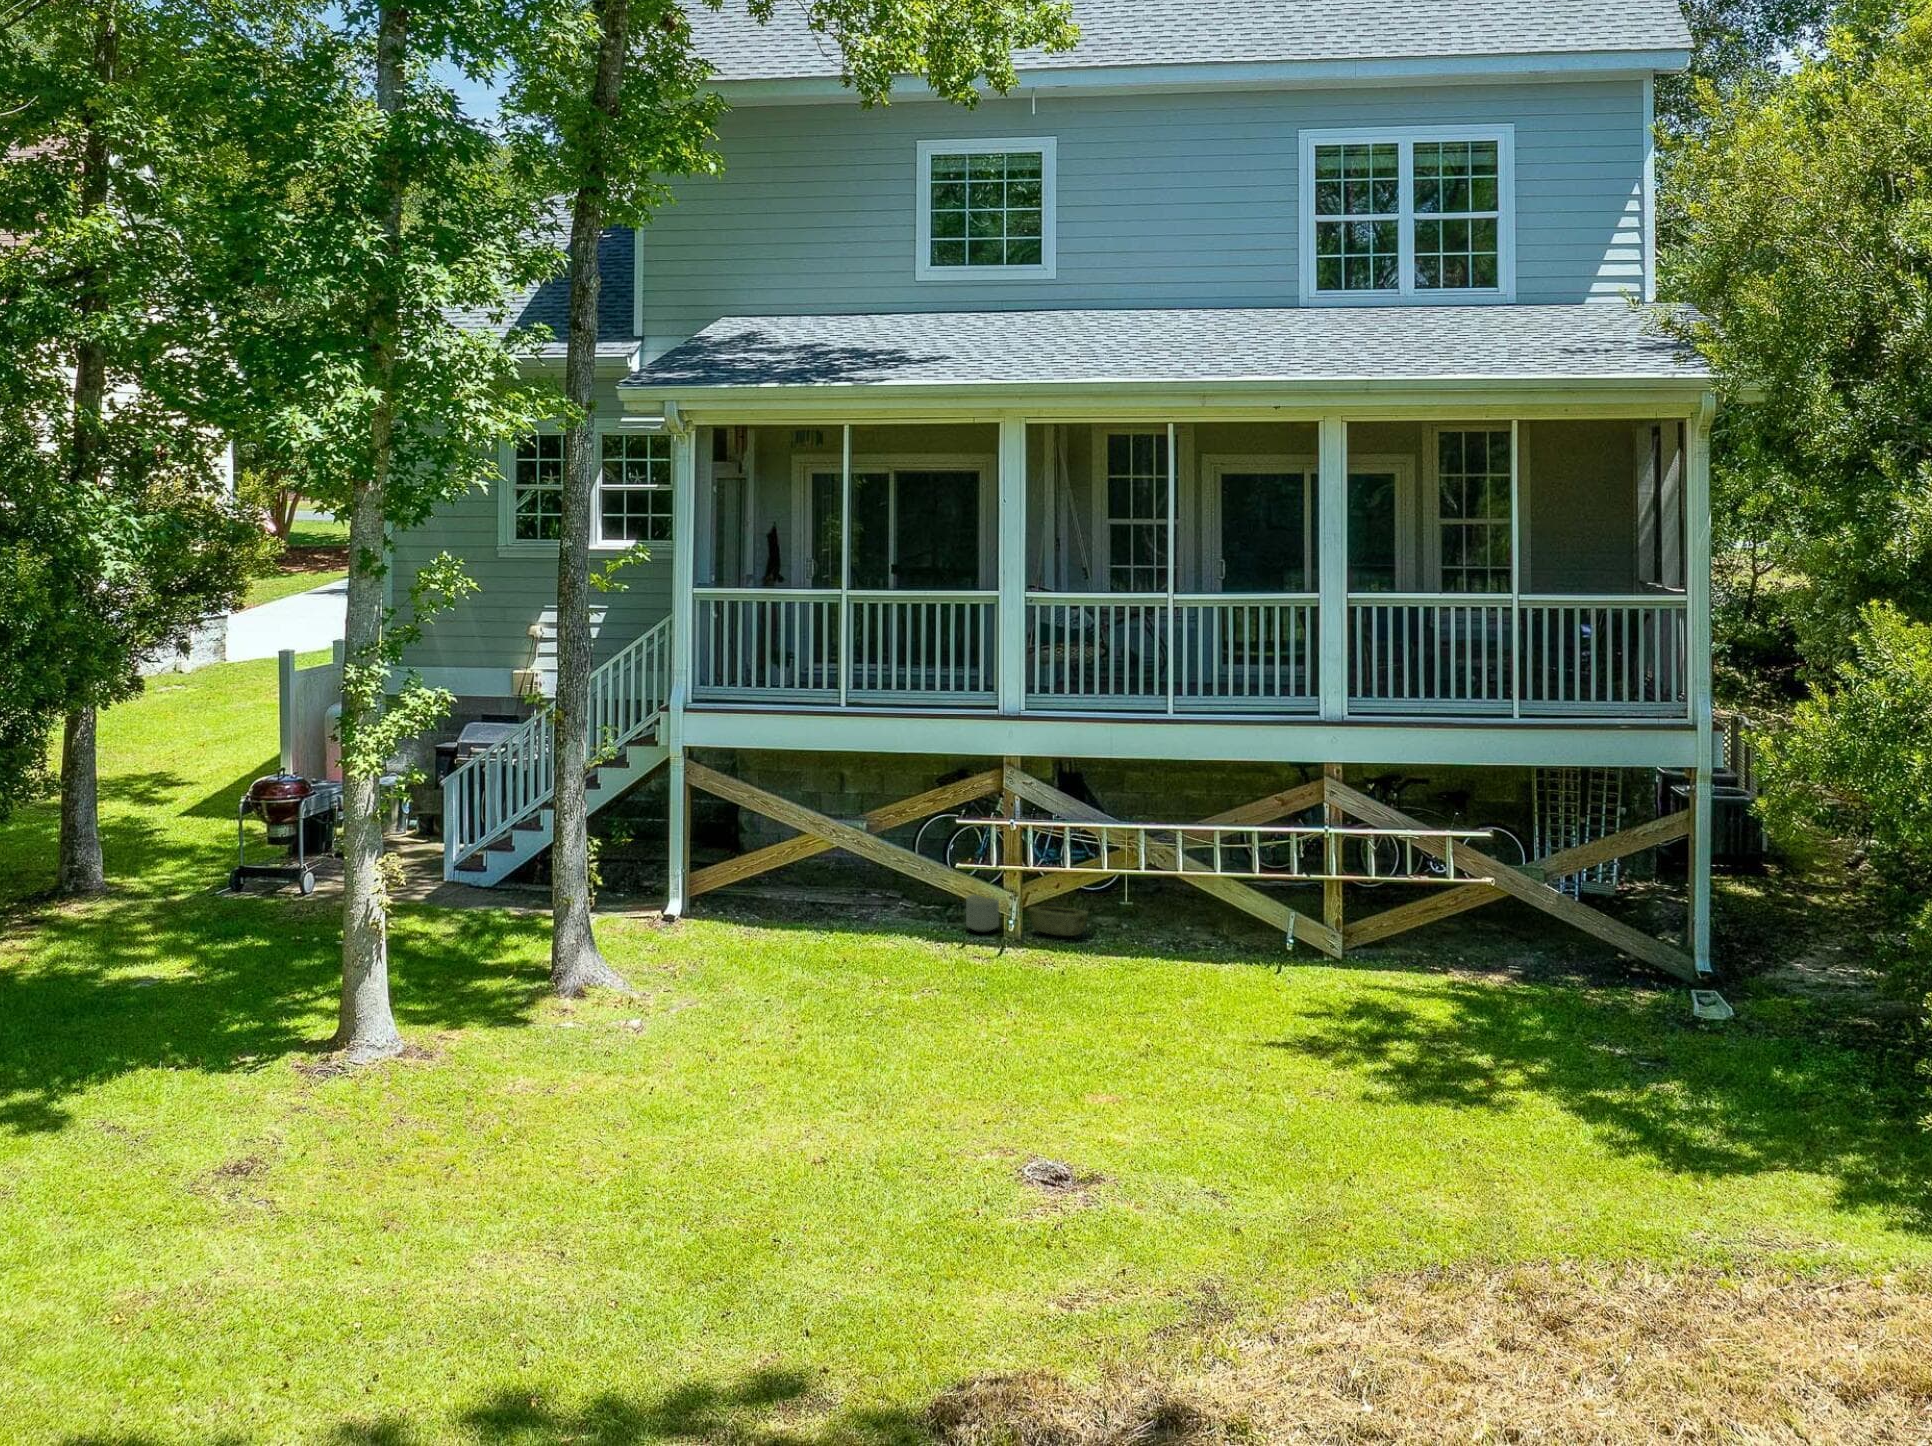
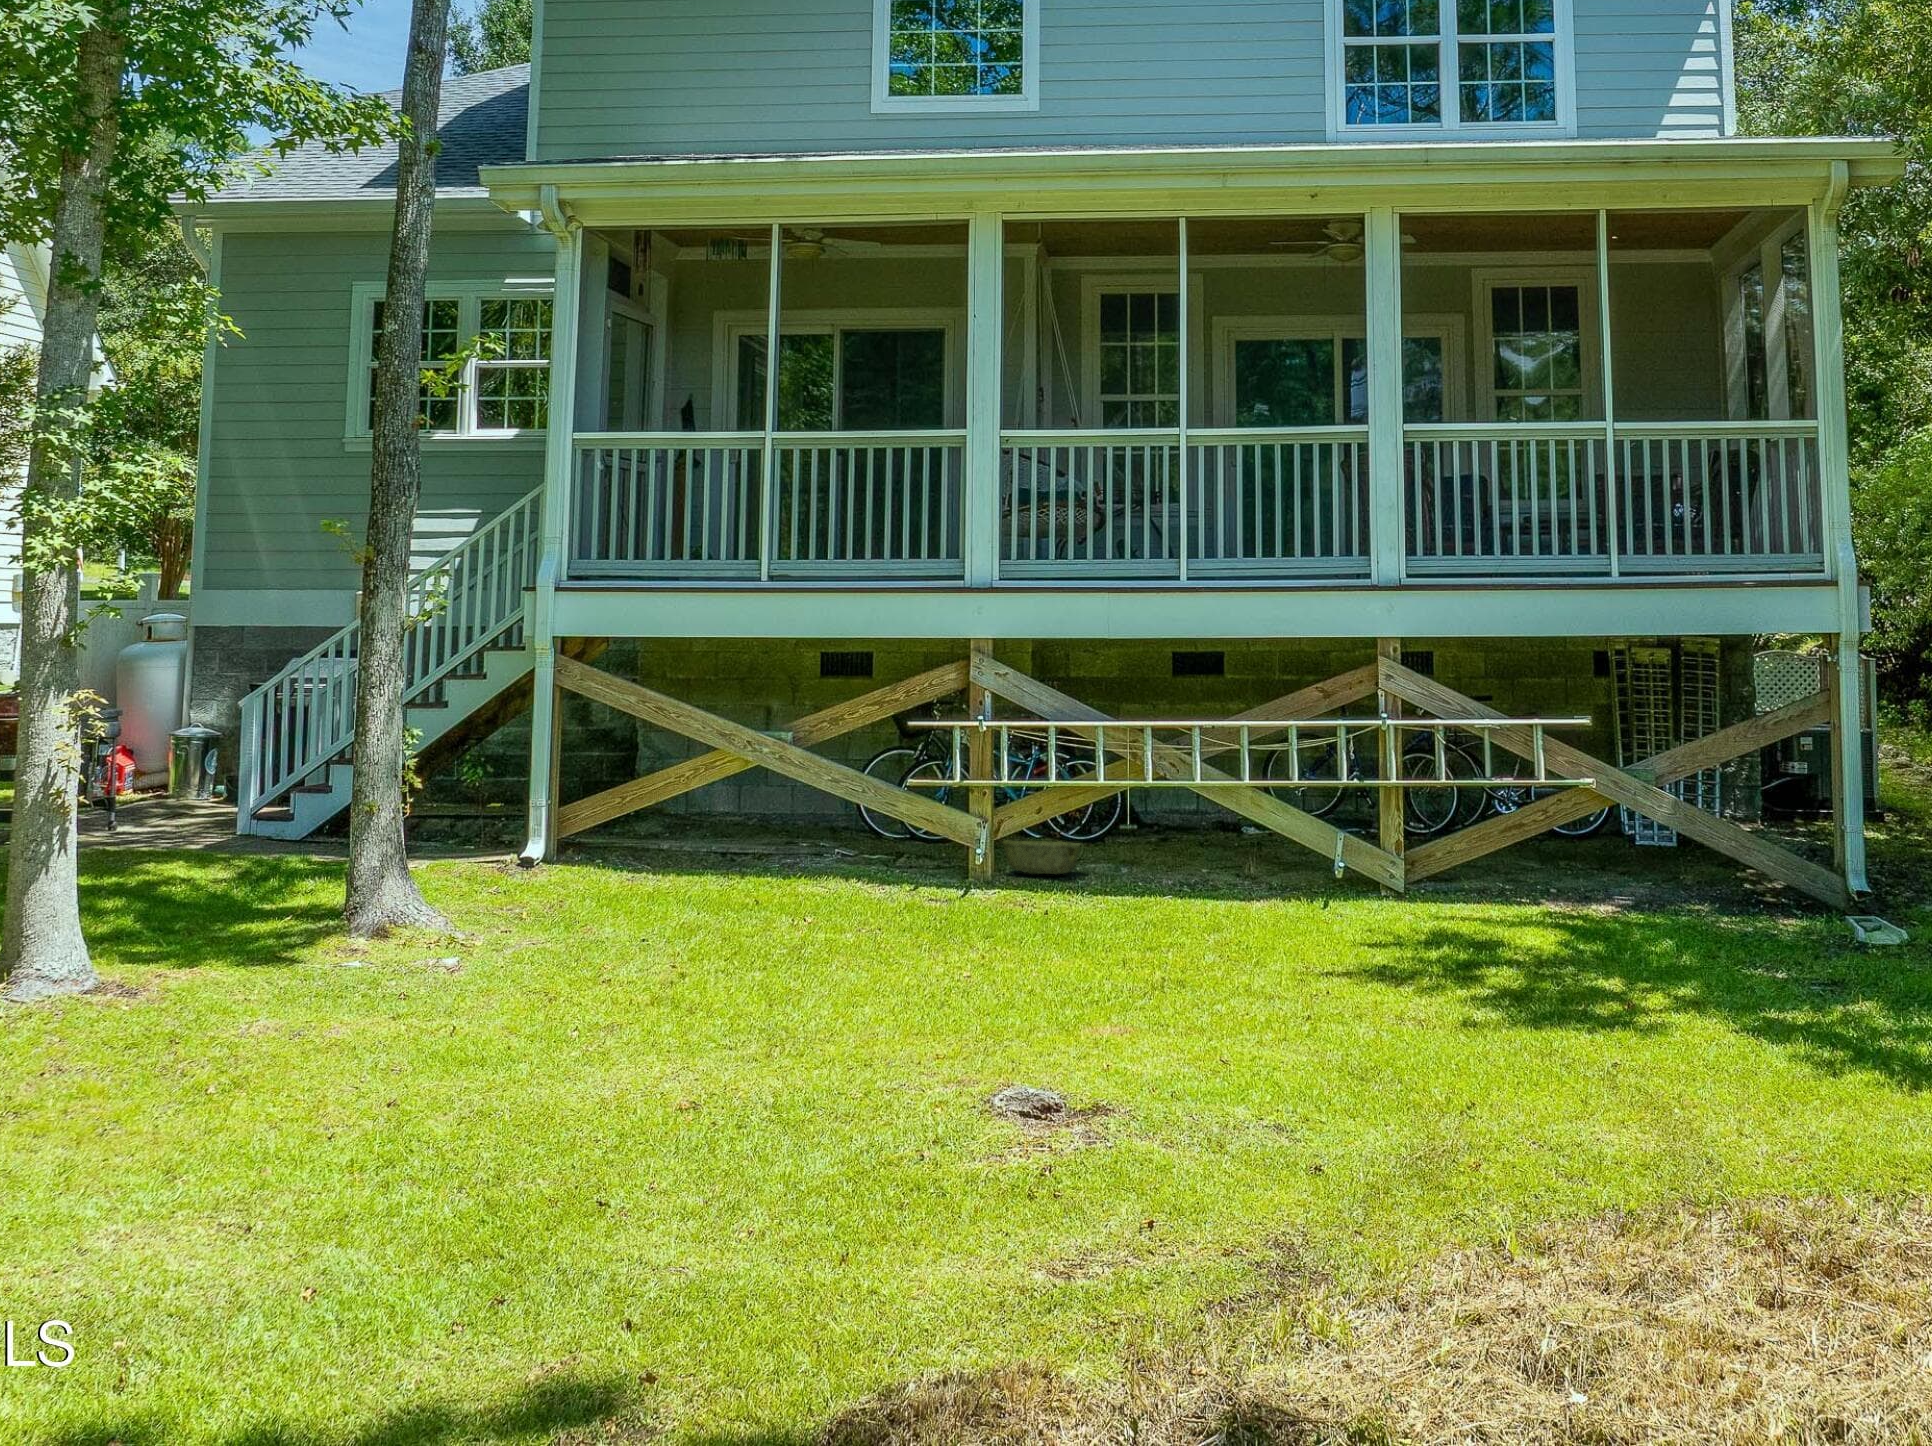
planter: present [966,895,999,933] -> none [922,827,966,874]

